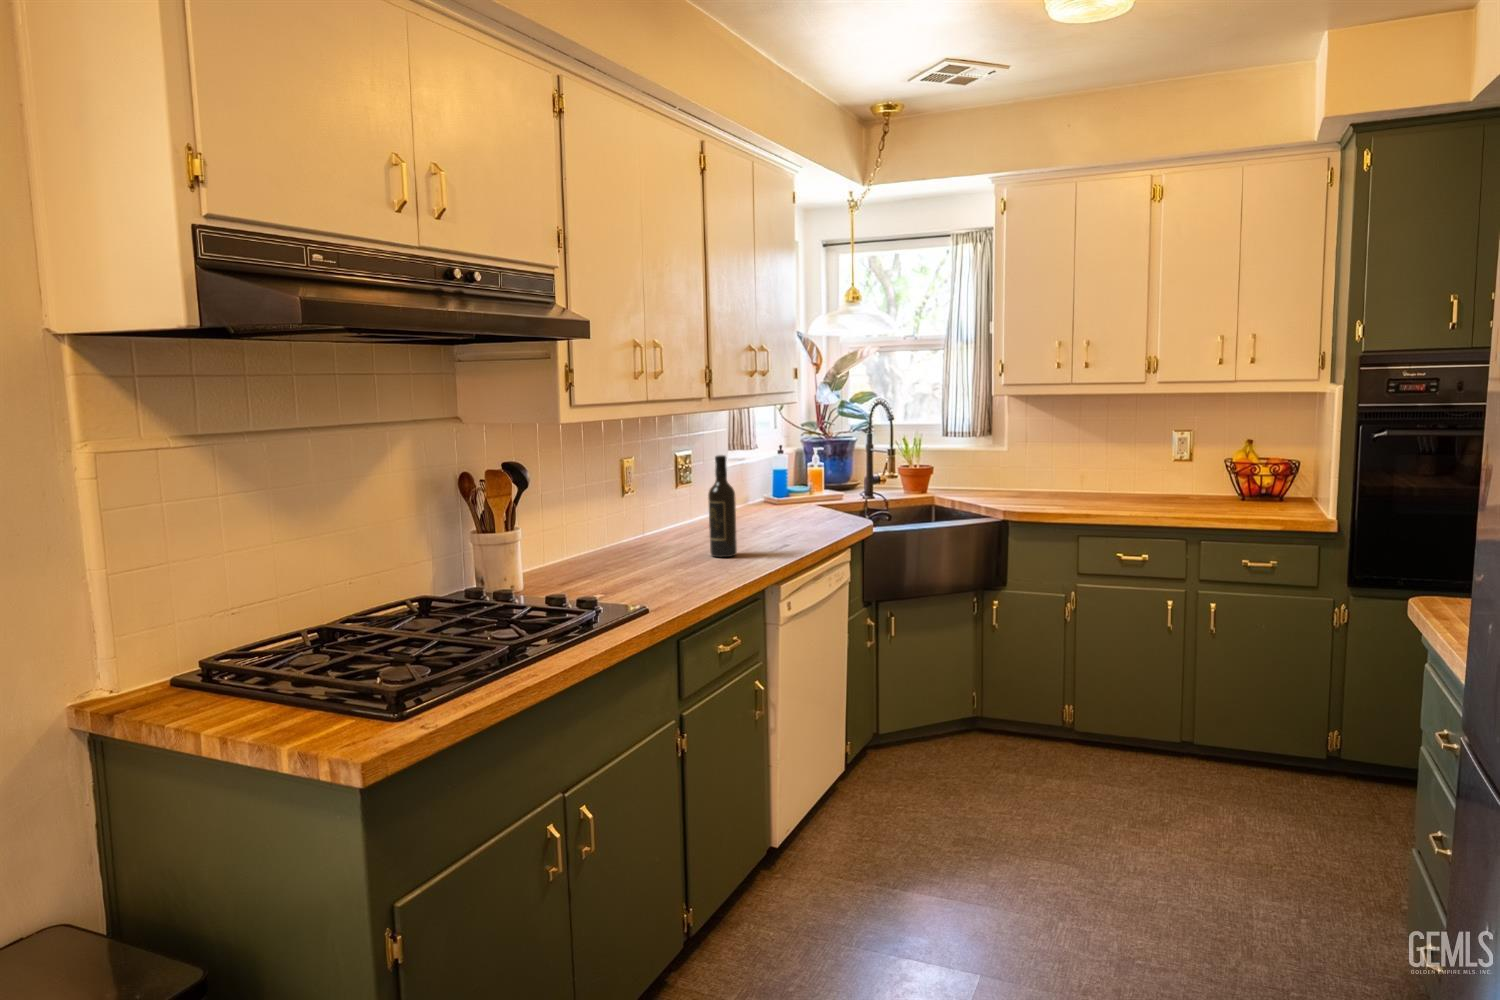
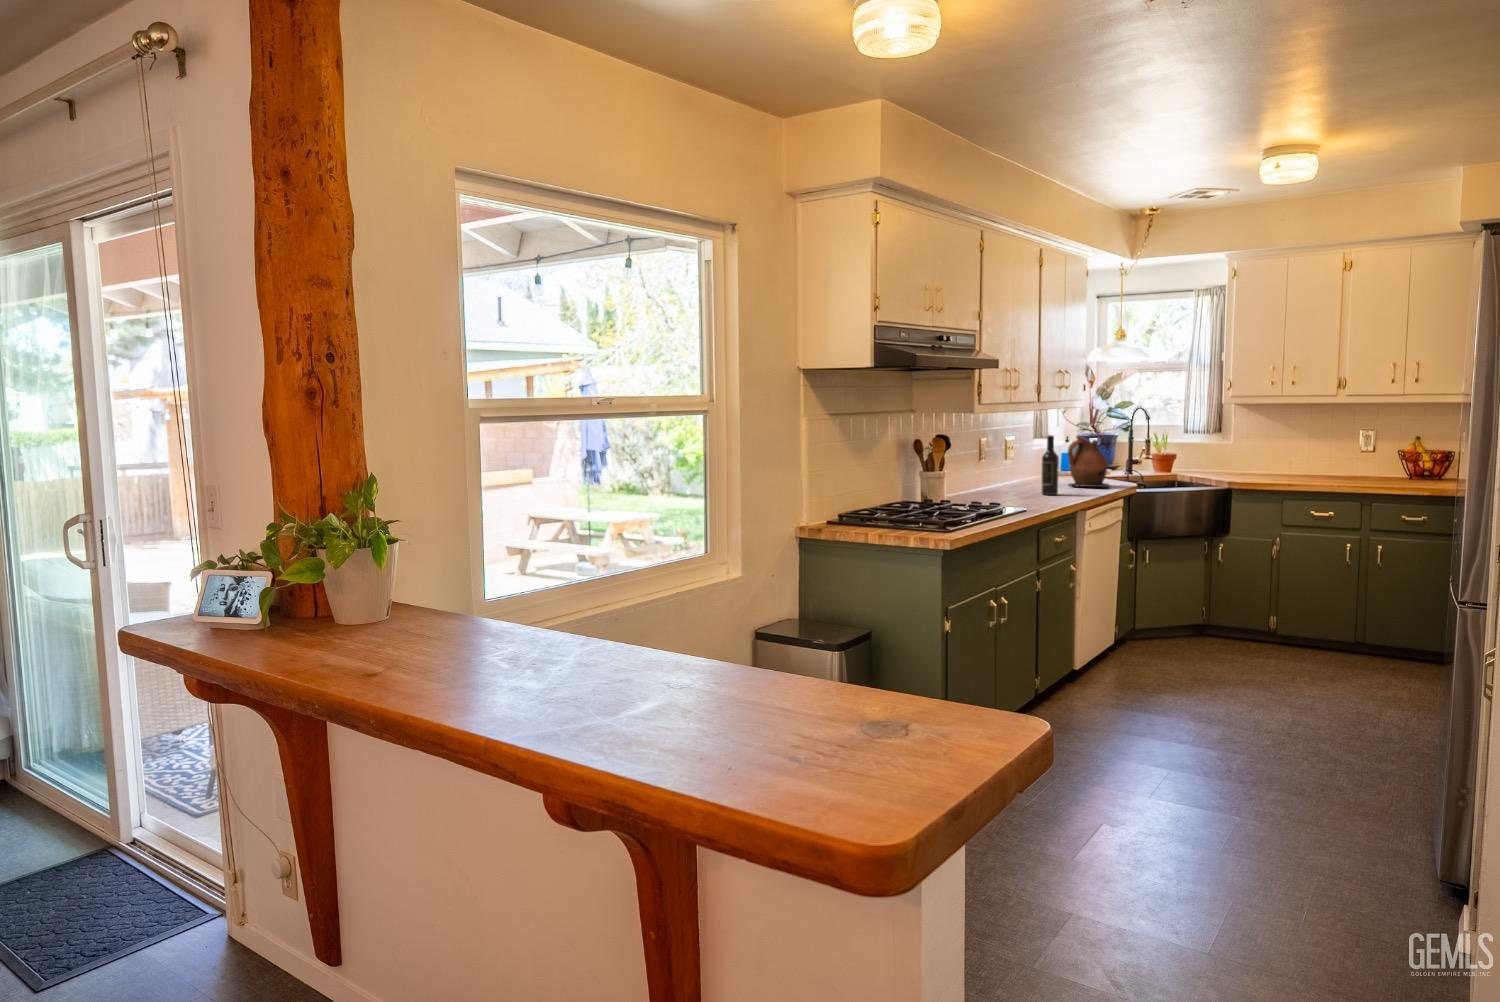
ceramic pitcher: none [764,450,832,534] -> present [1068,436,1109,487]

